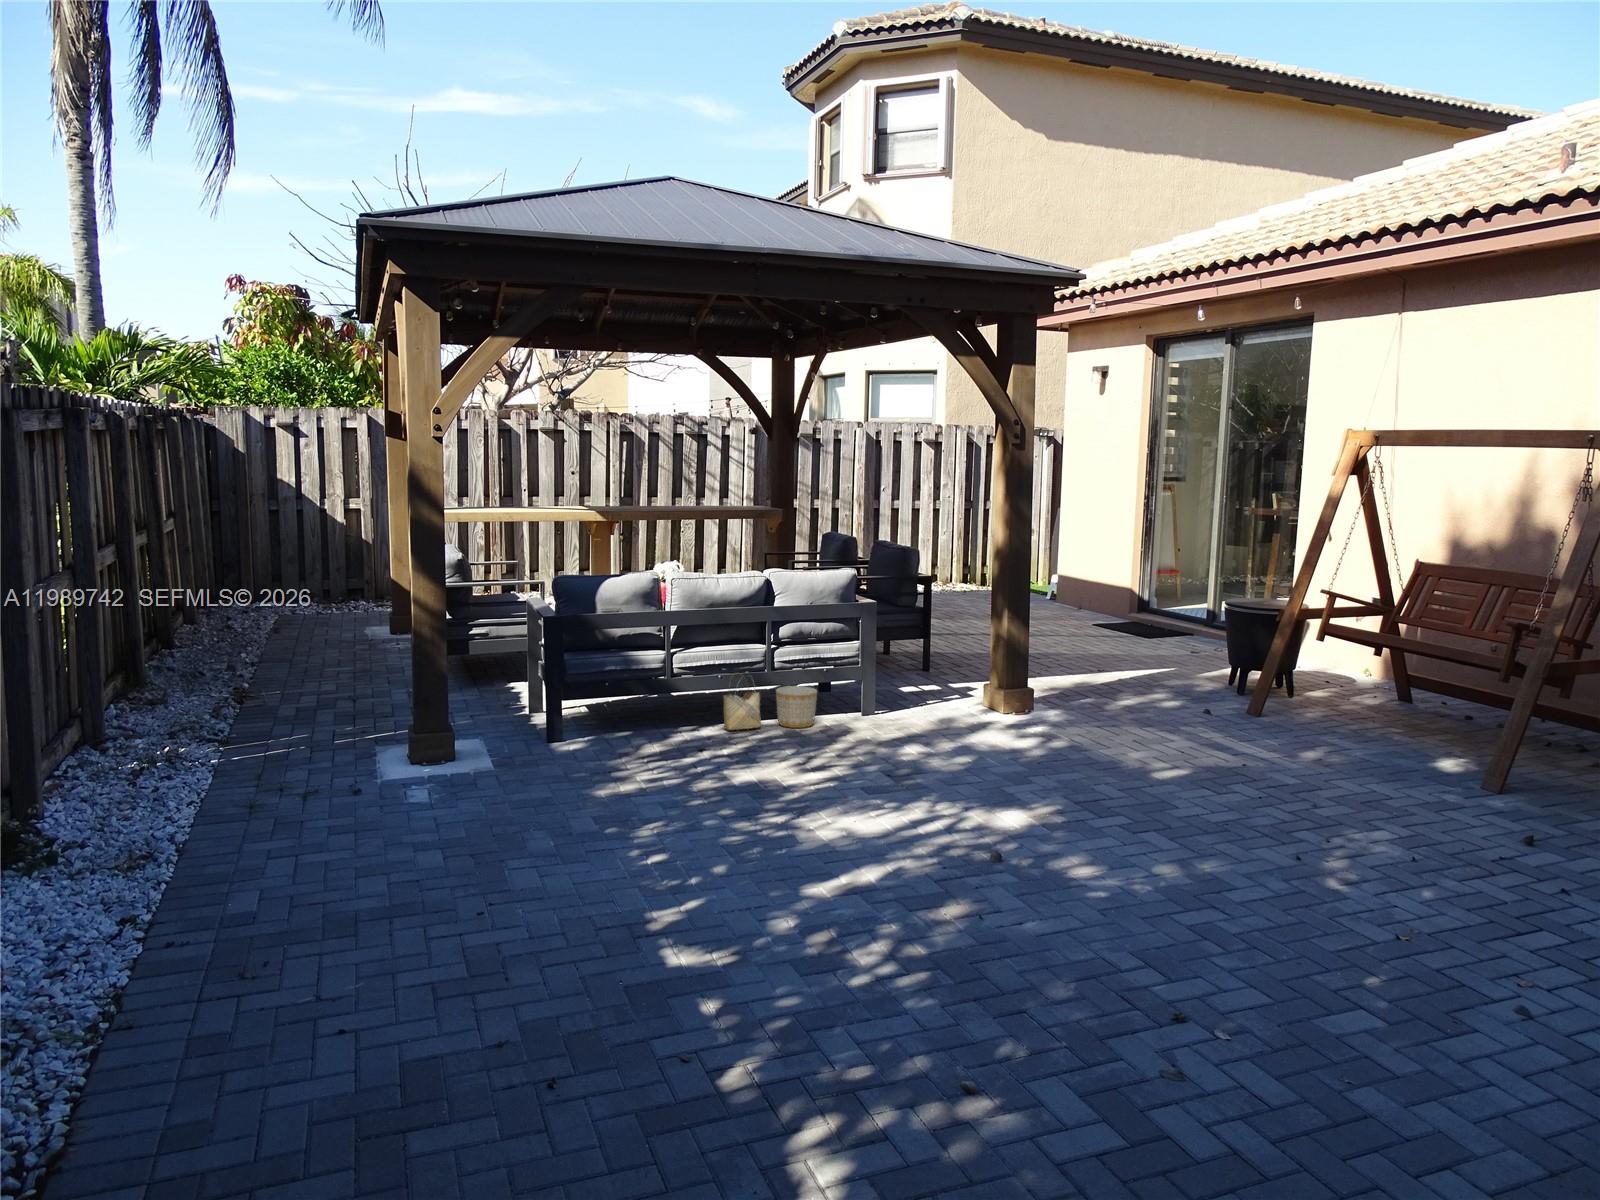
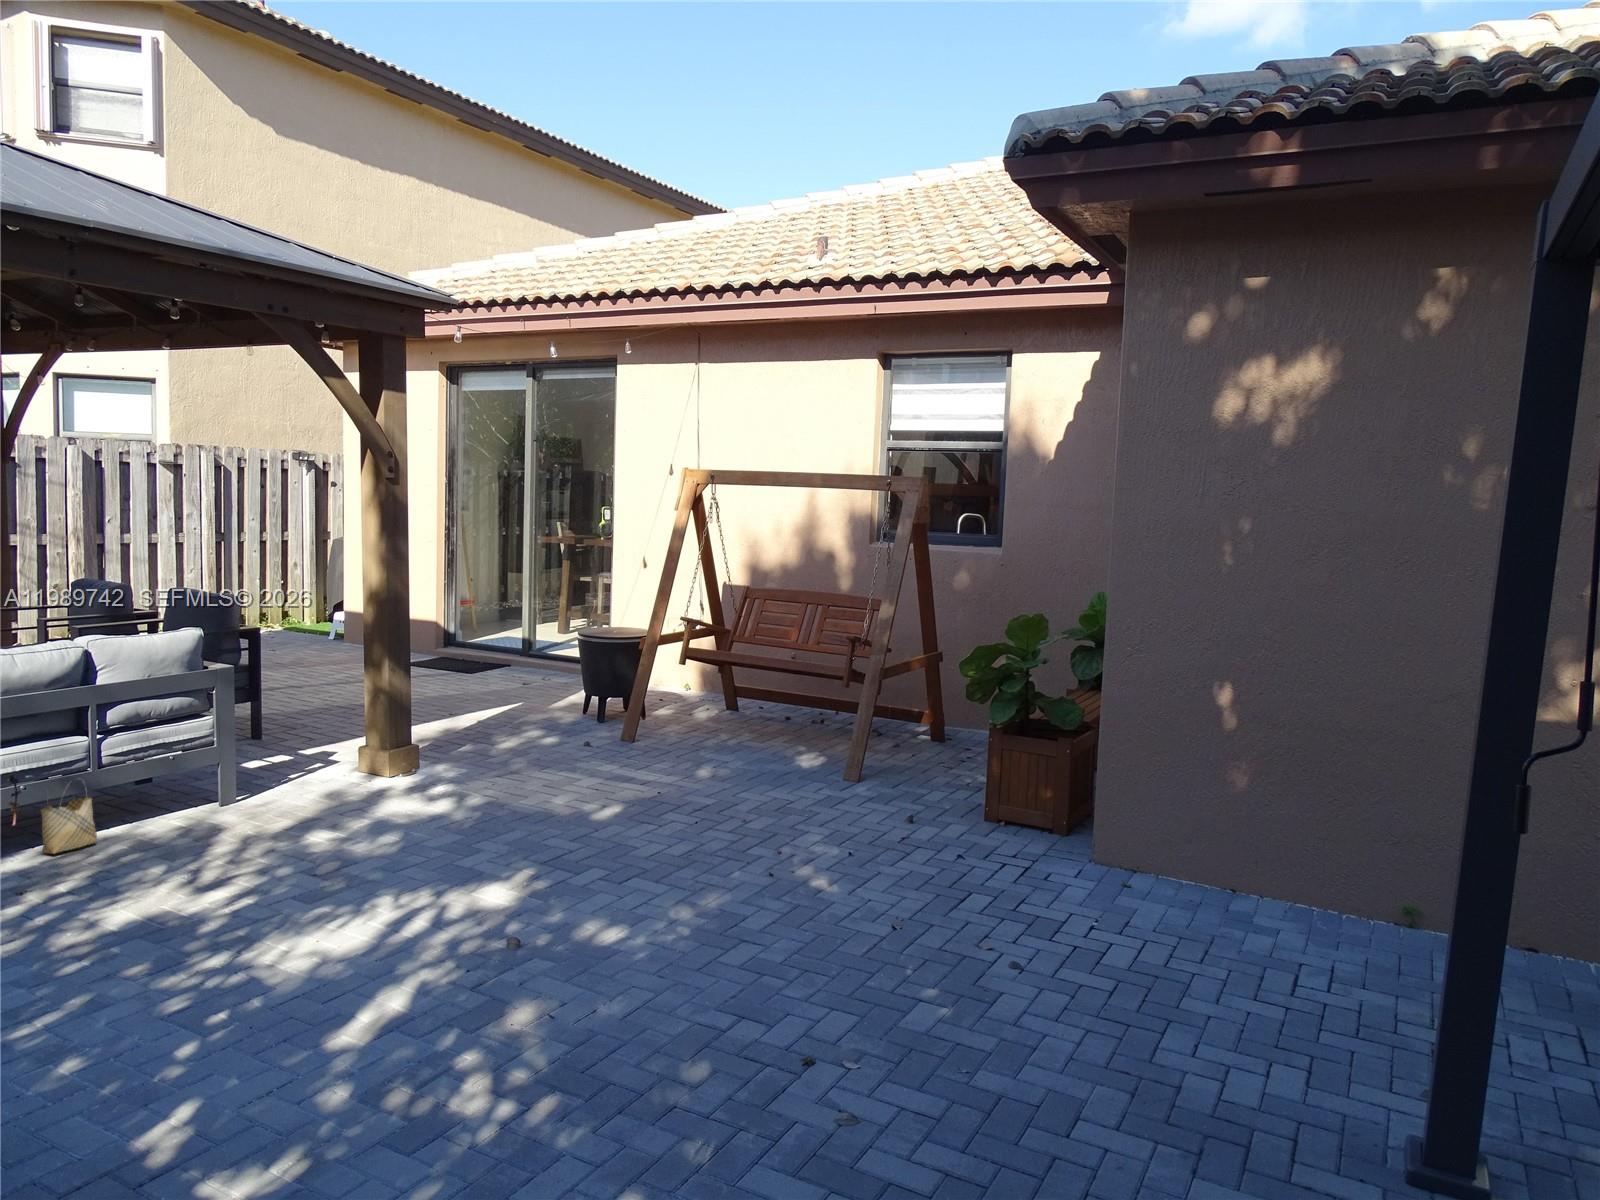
planter: present [776,686,817,728] -> none [112,781,171,836]

